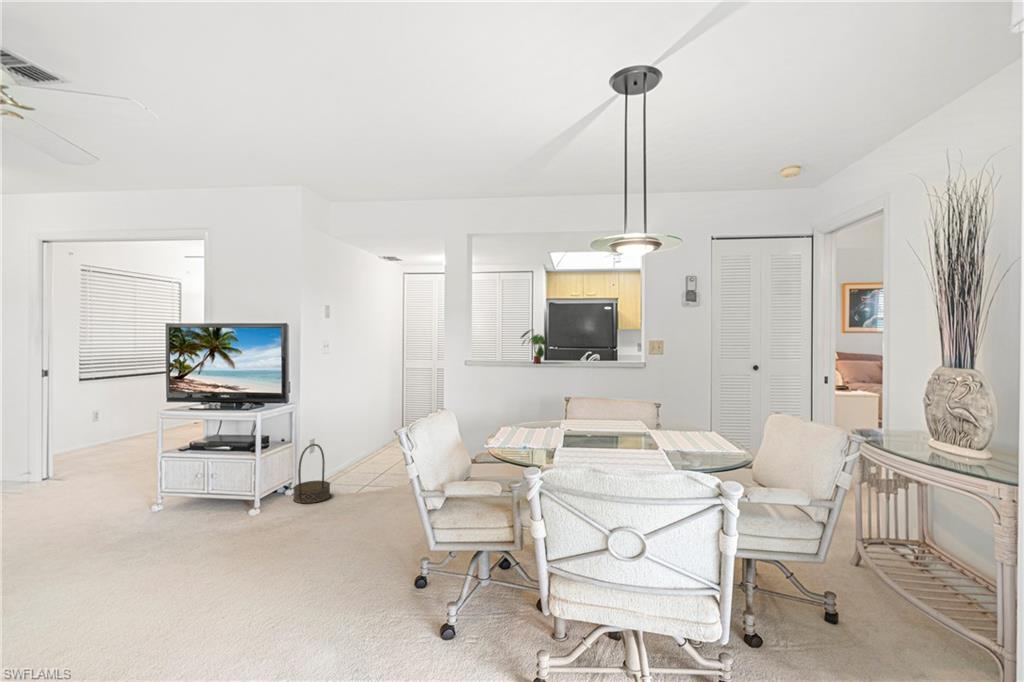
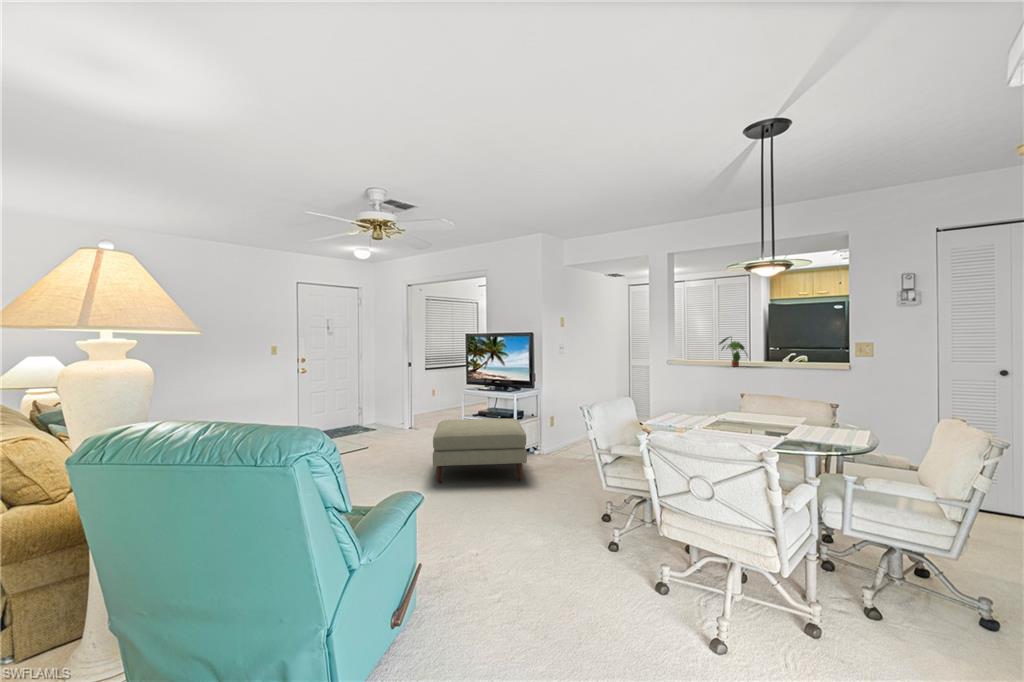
basket: present [293,444,330,503] -> none [538,420,563,461]
ottoman: none [95,449,283,582] -> present [433,419,527,483]

